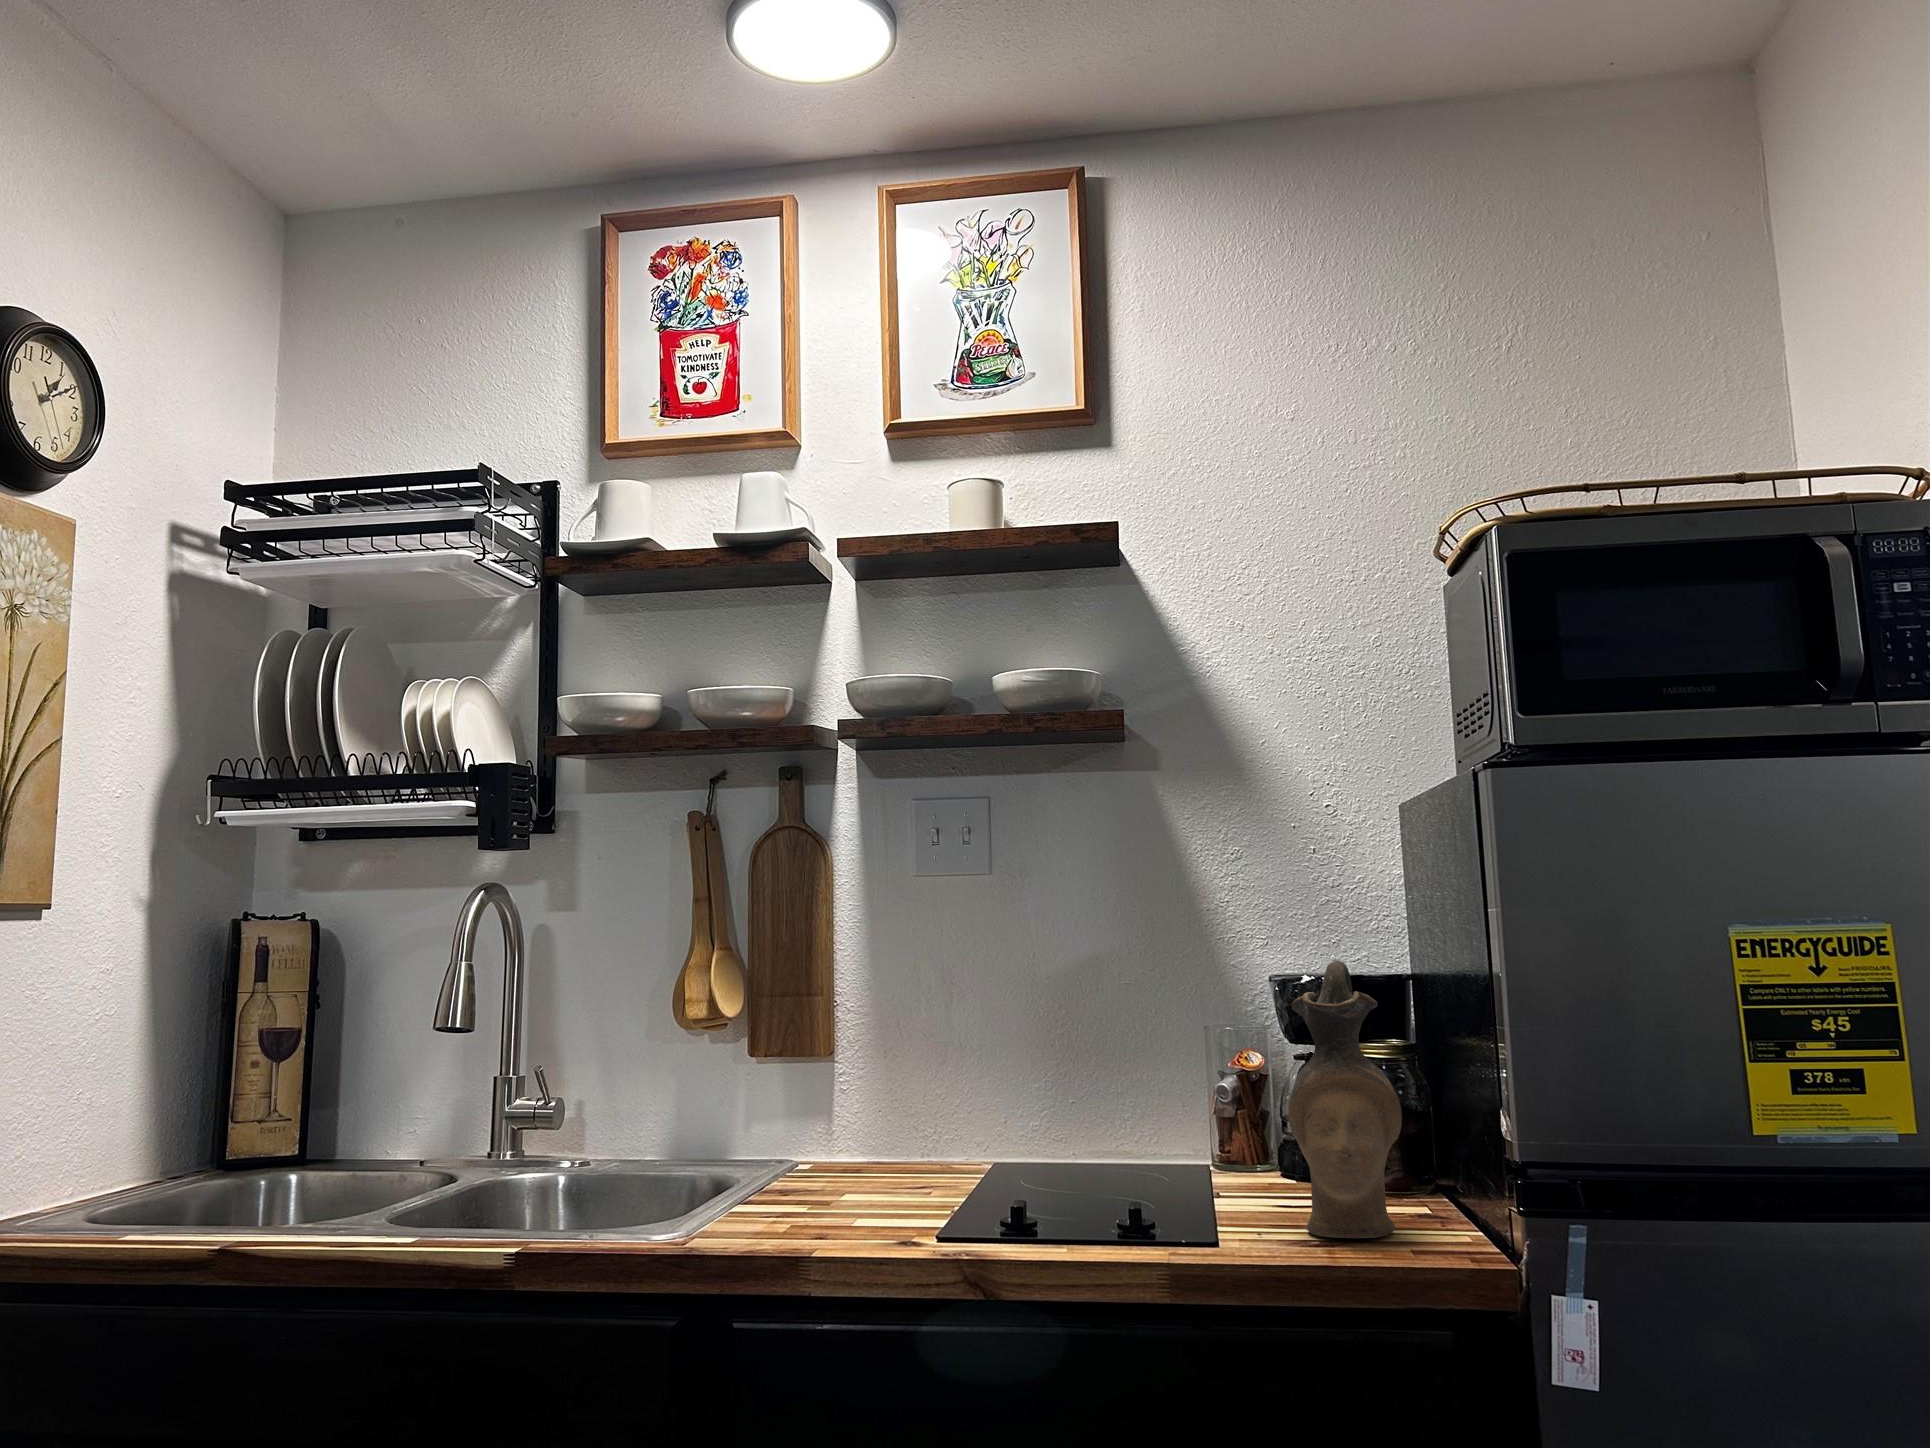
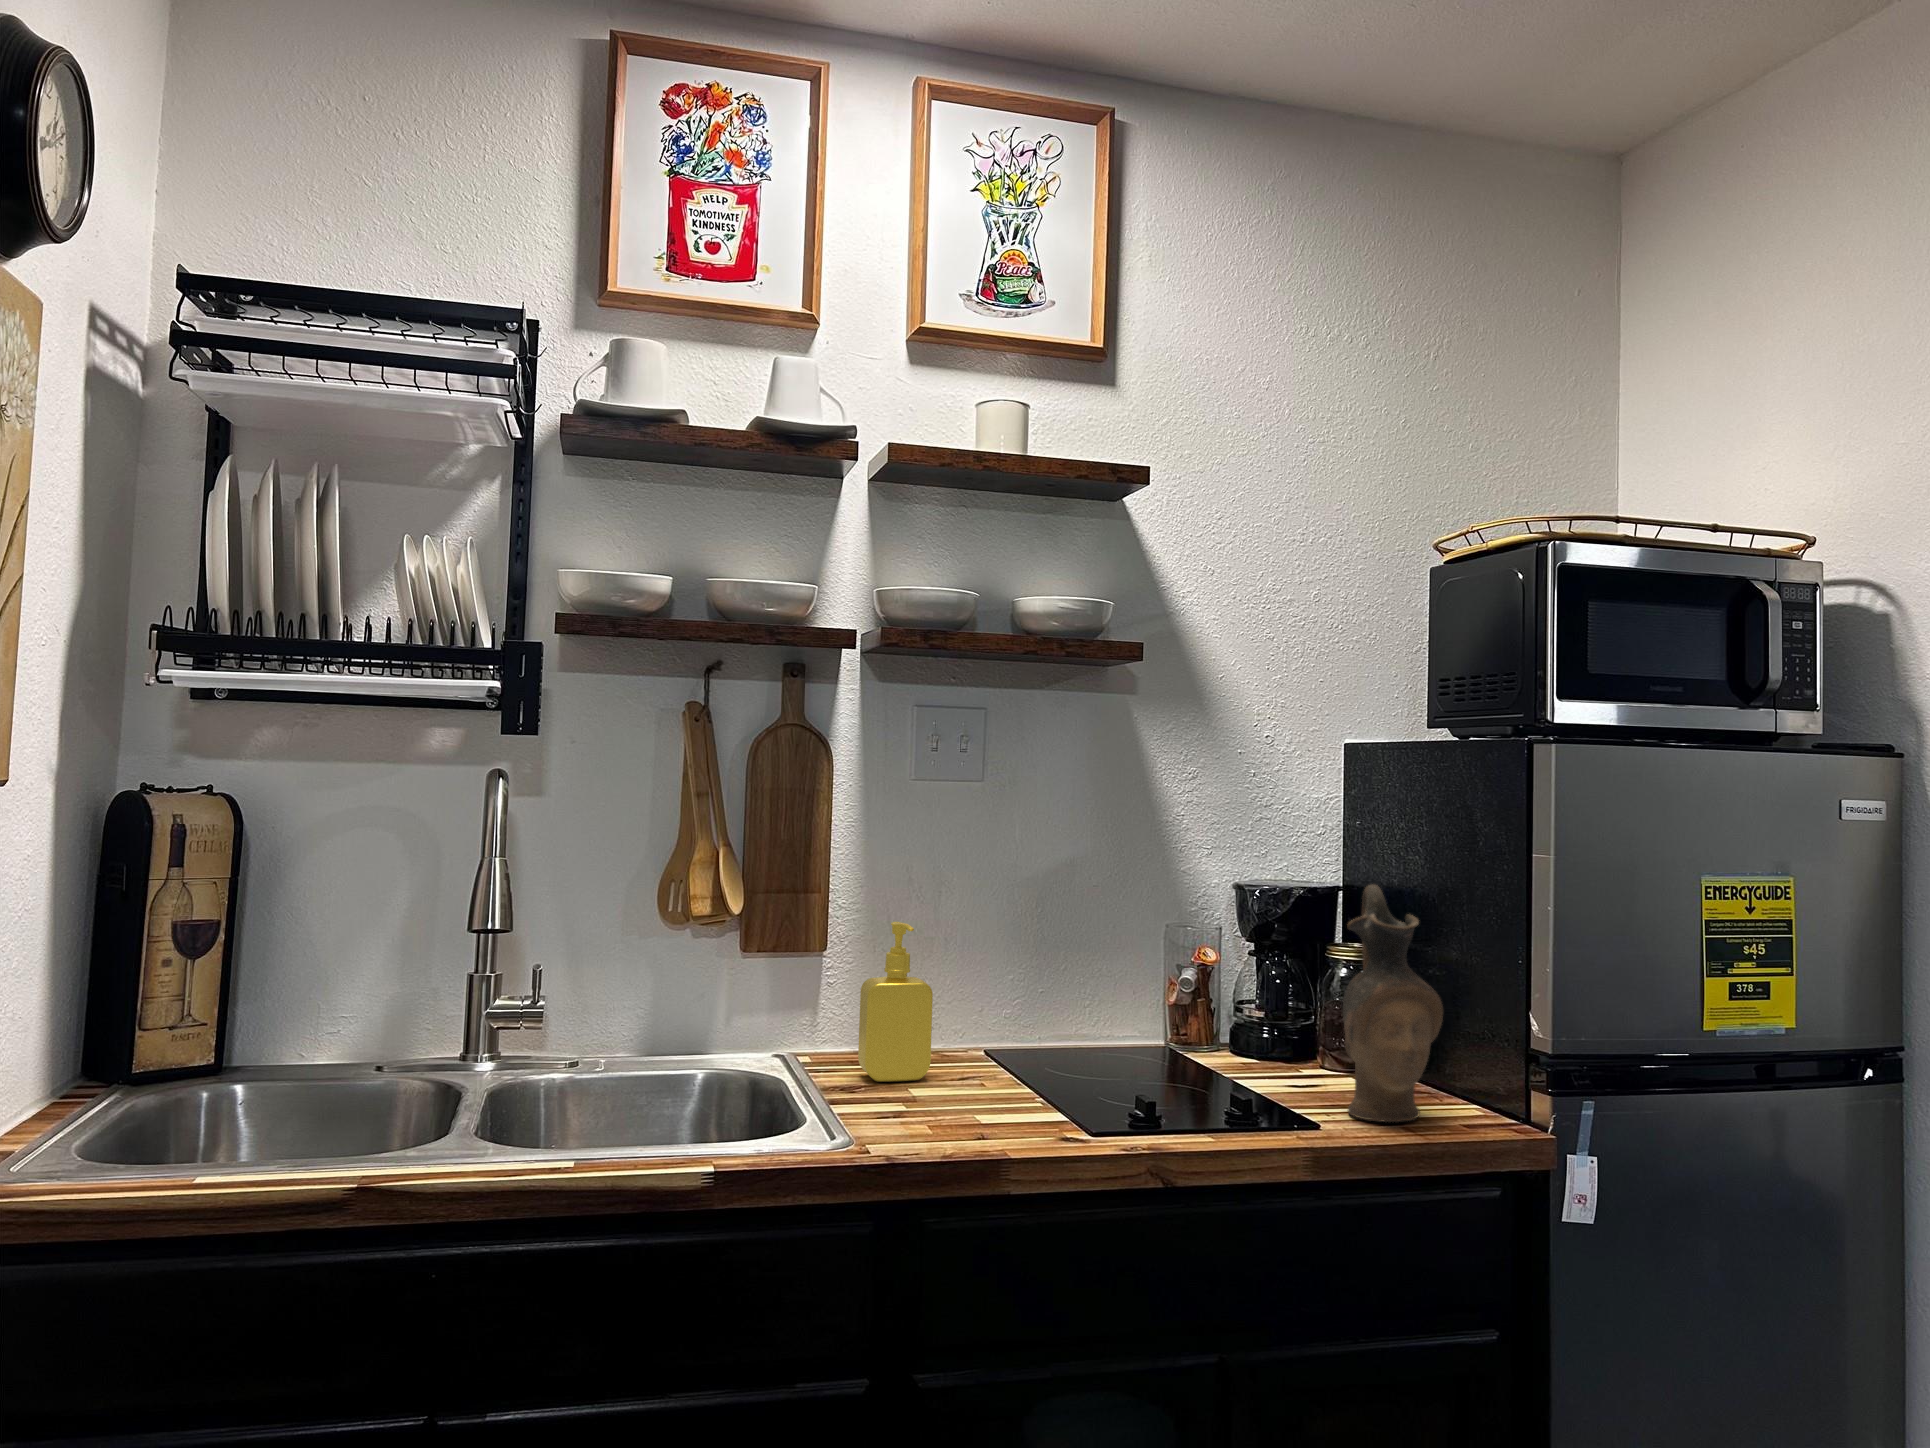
soap dispenser: none [830,1020,902,1186] -> present [858,922,933,1082]

